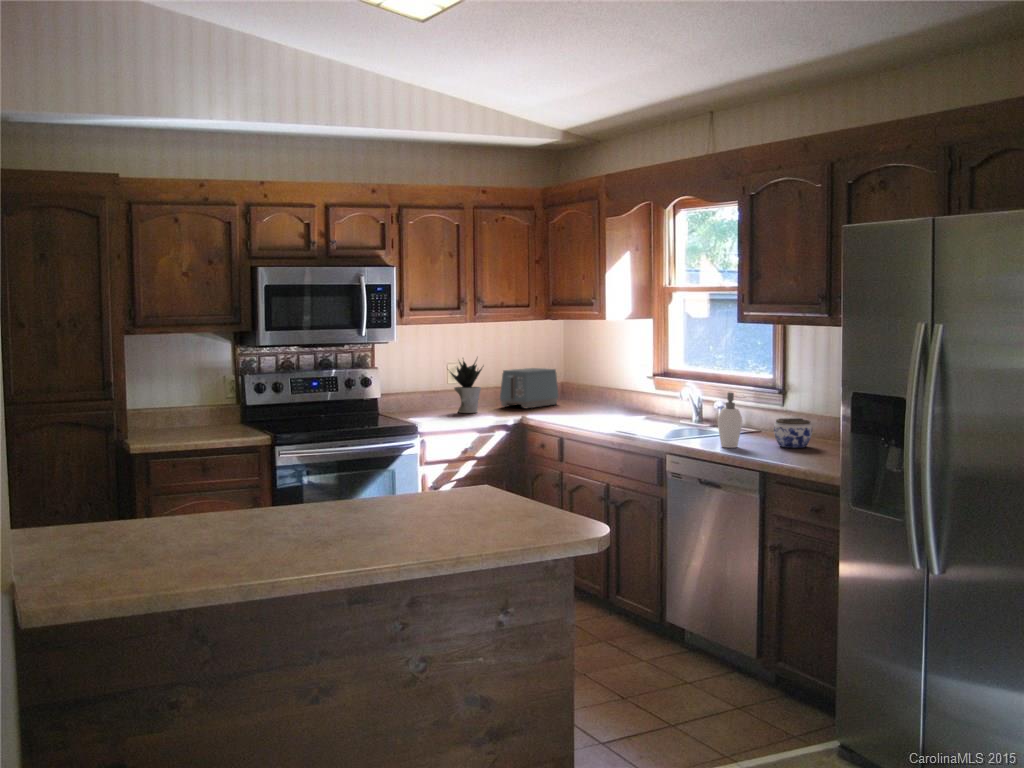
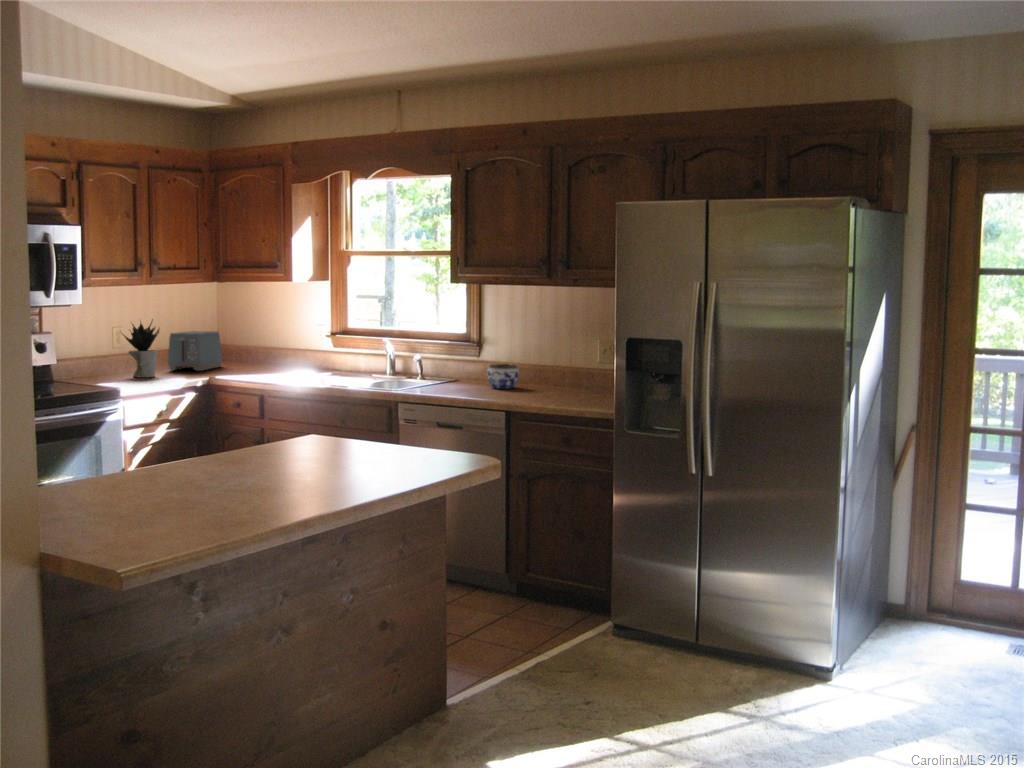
soap dispenser: present [718,392,742,448] -> none [445,343,472,391]

